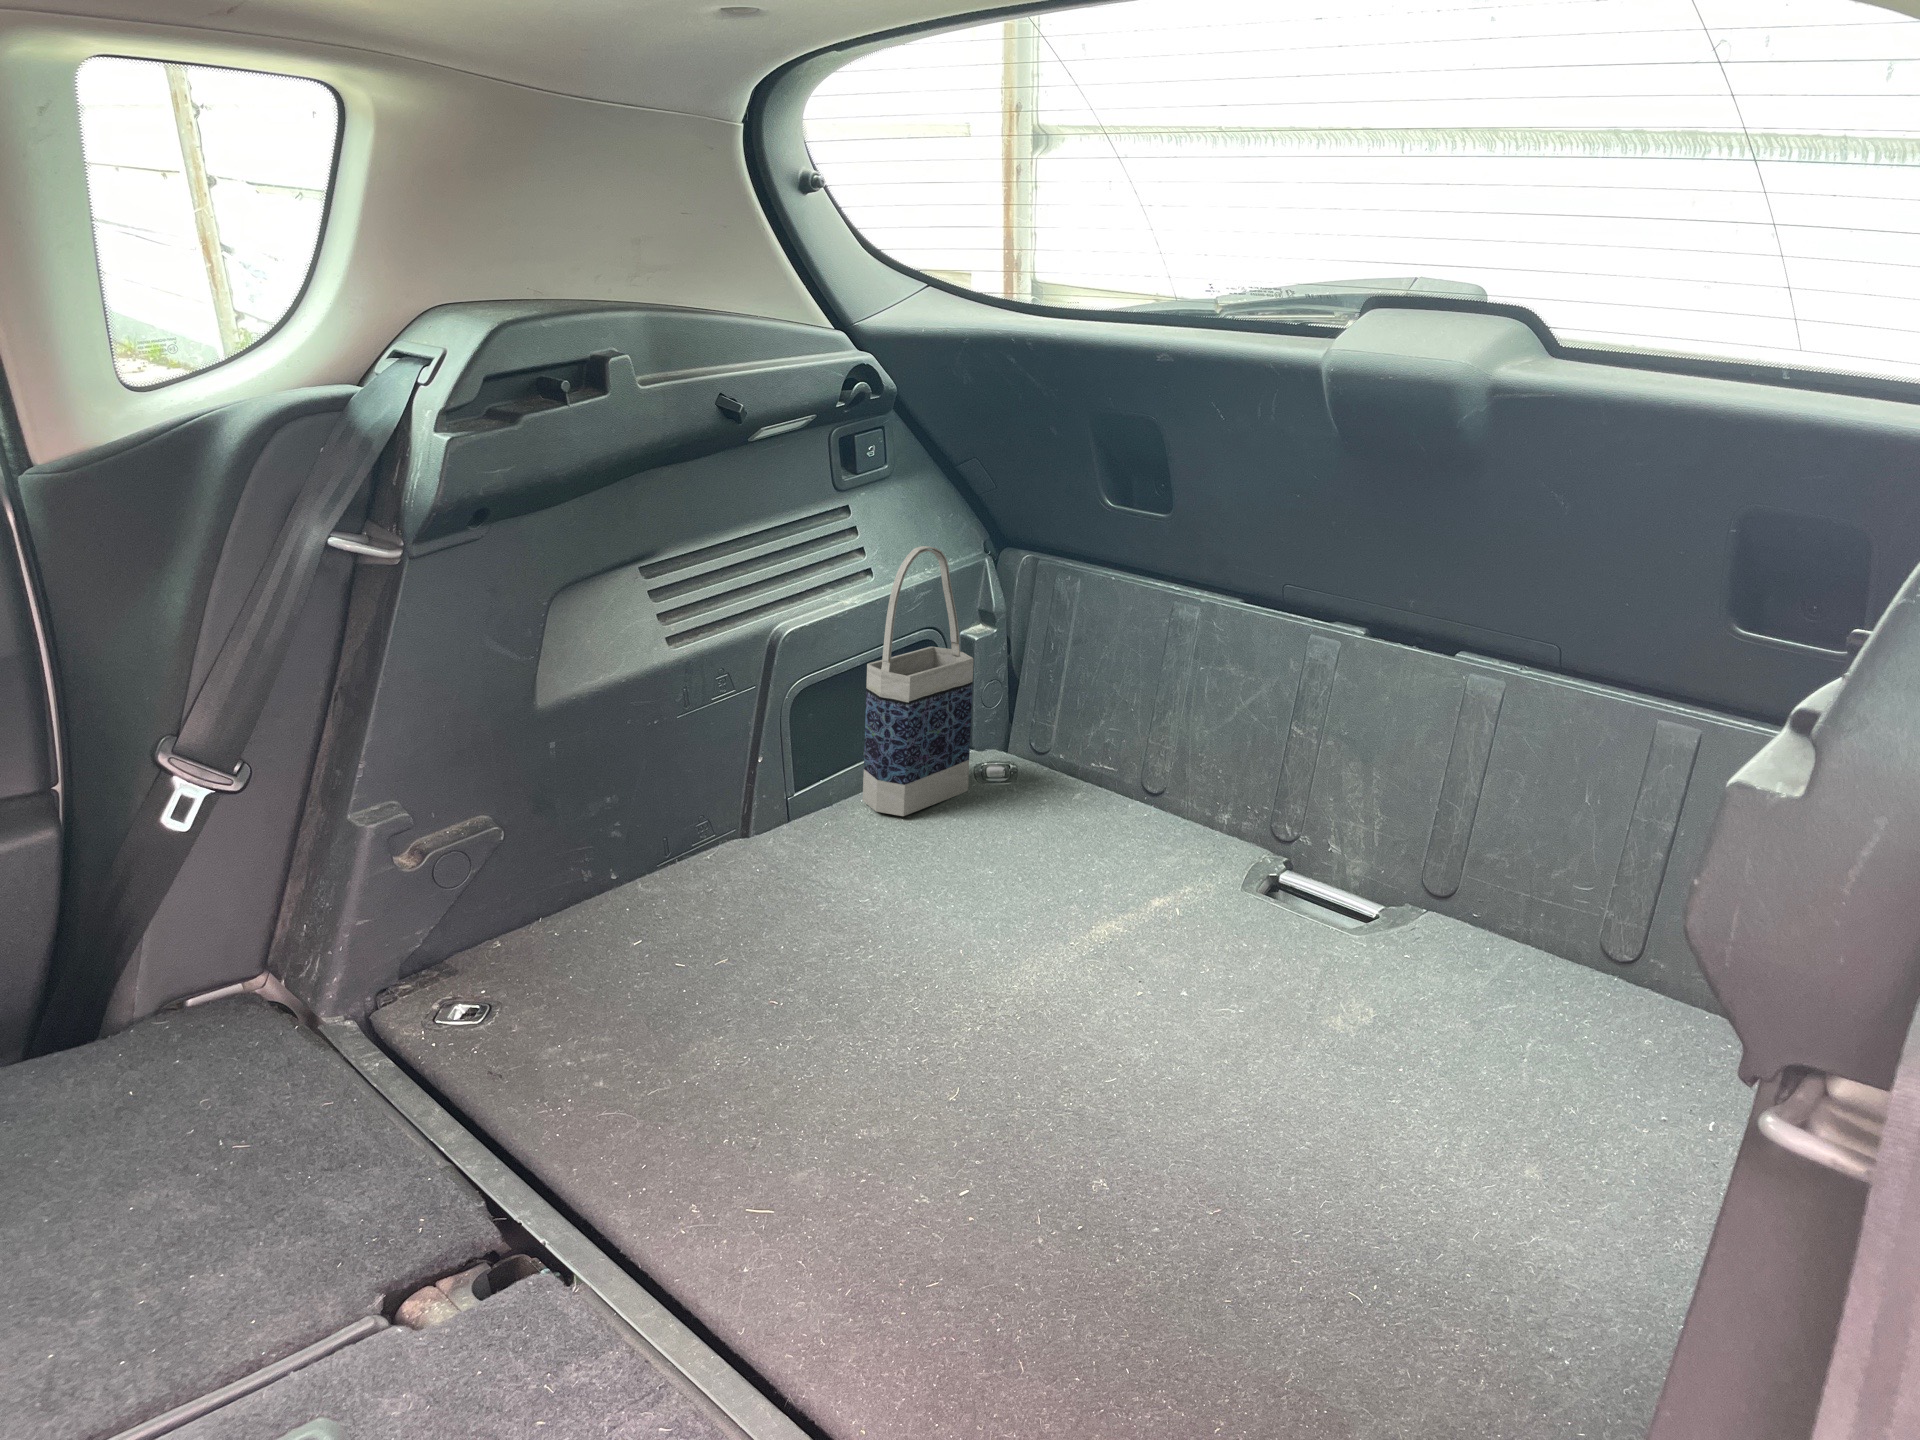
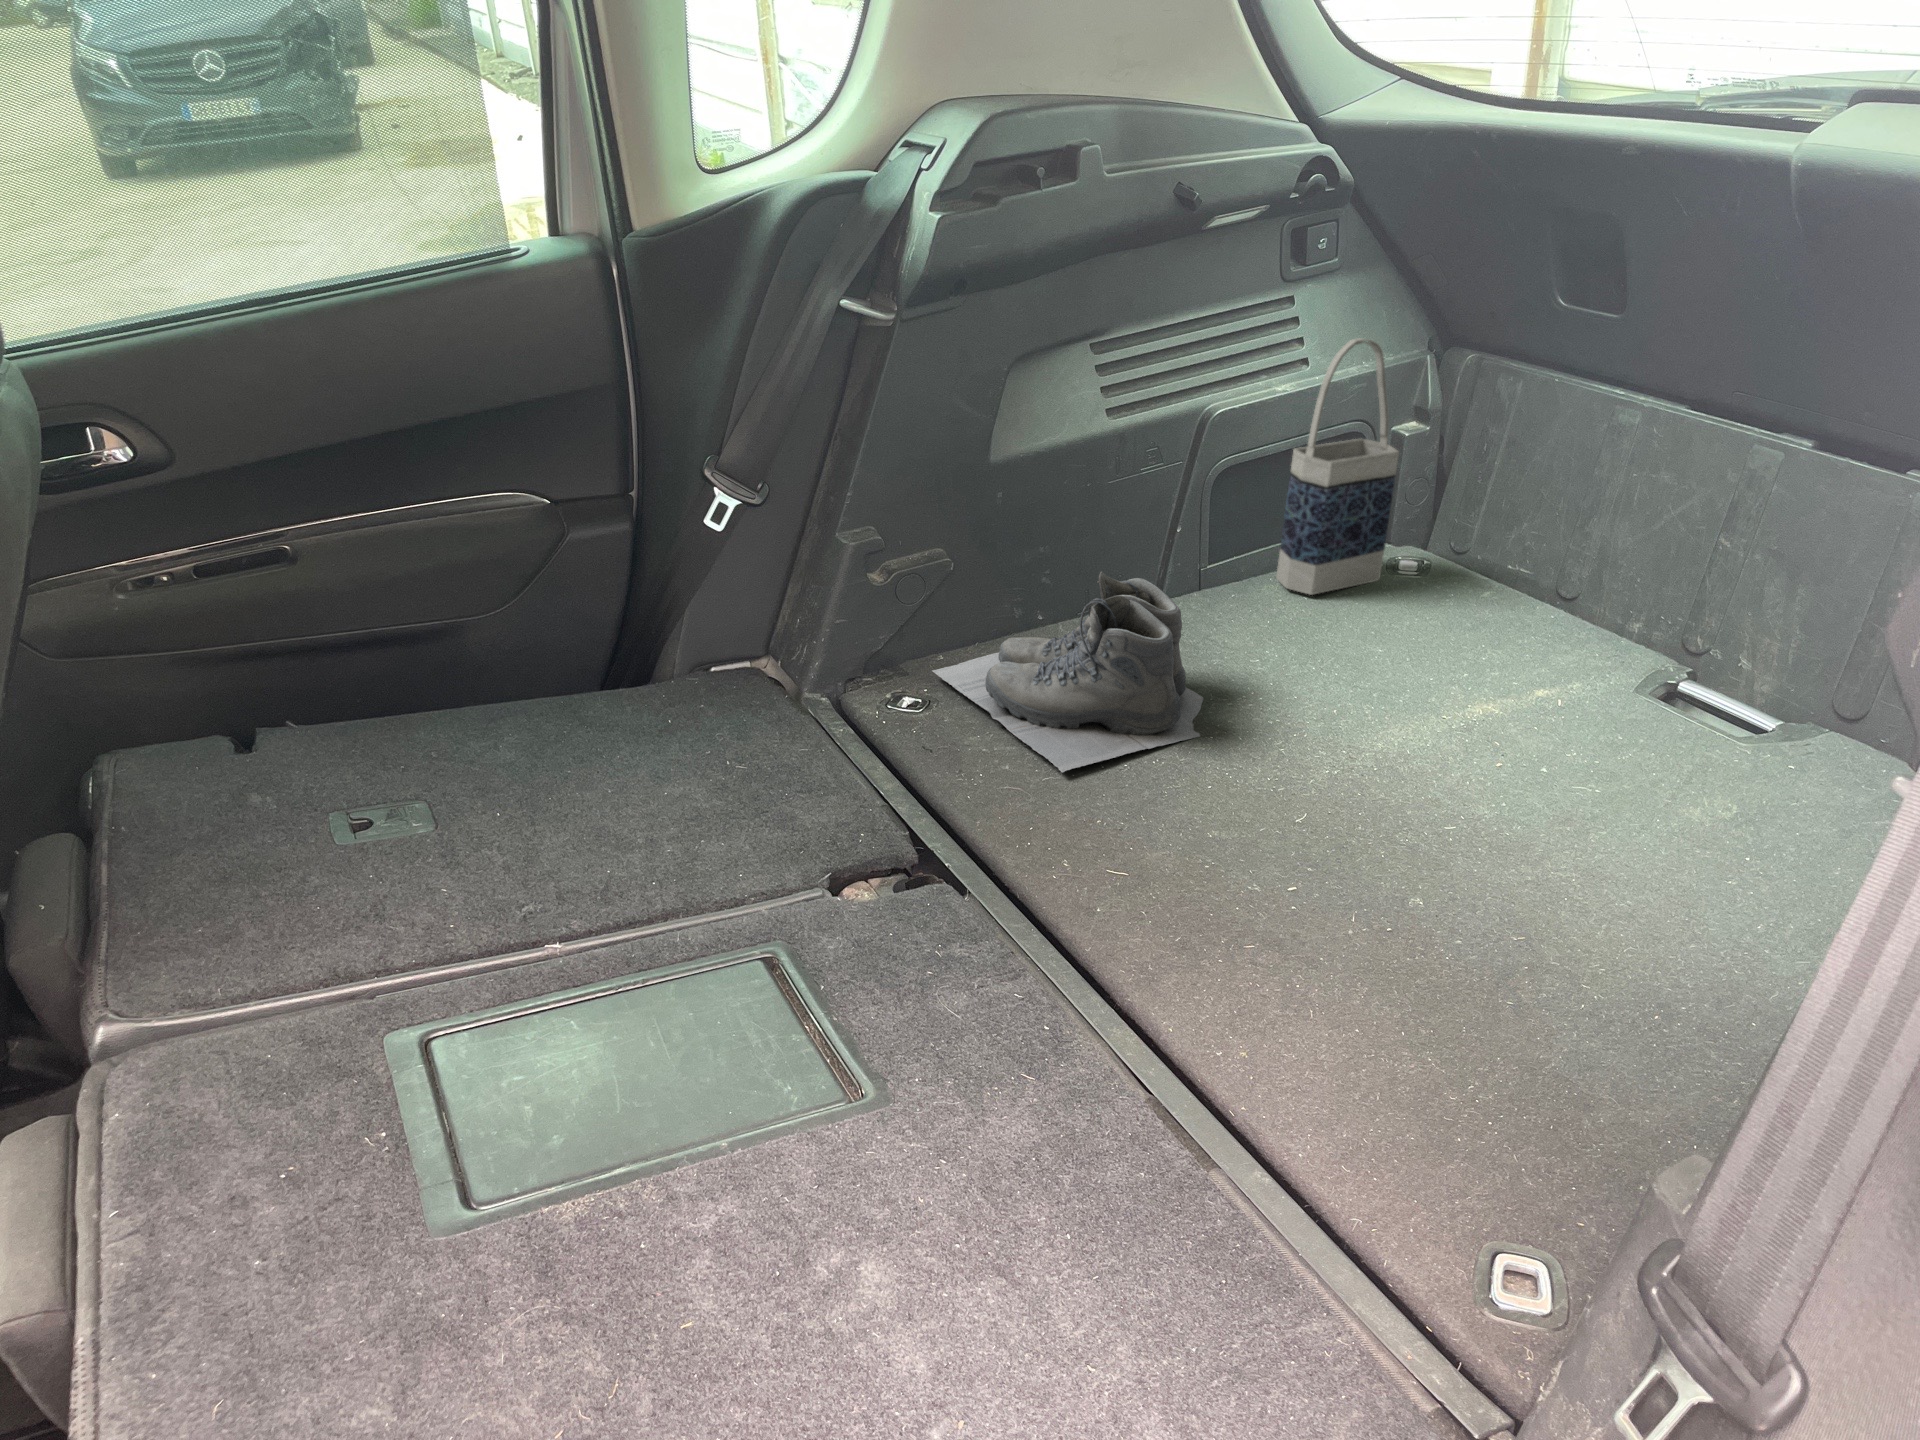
boots: none [487,830,864,1083] -> present [932,572,1204,772]

